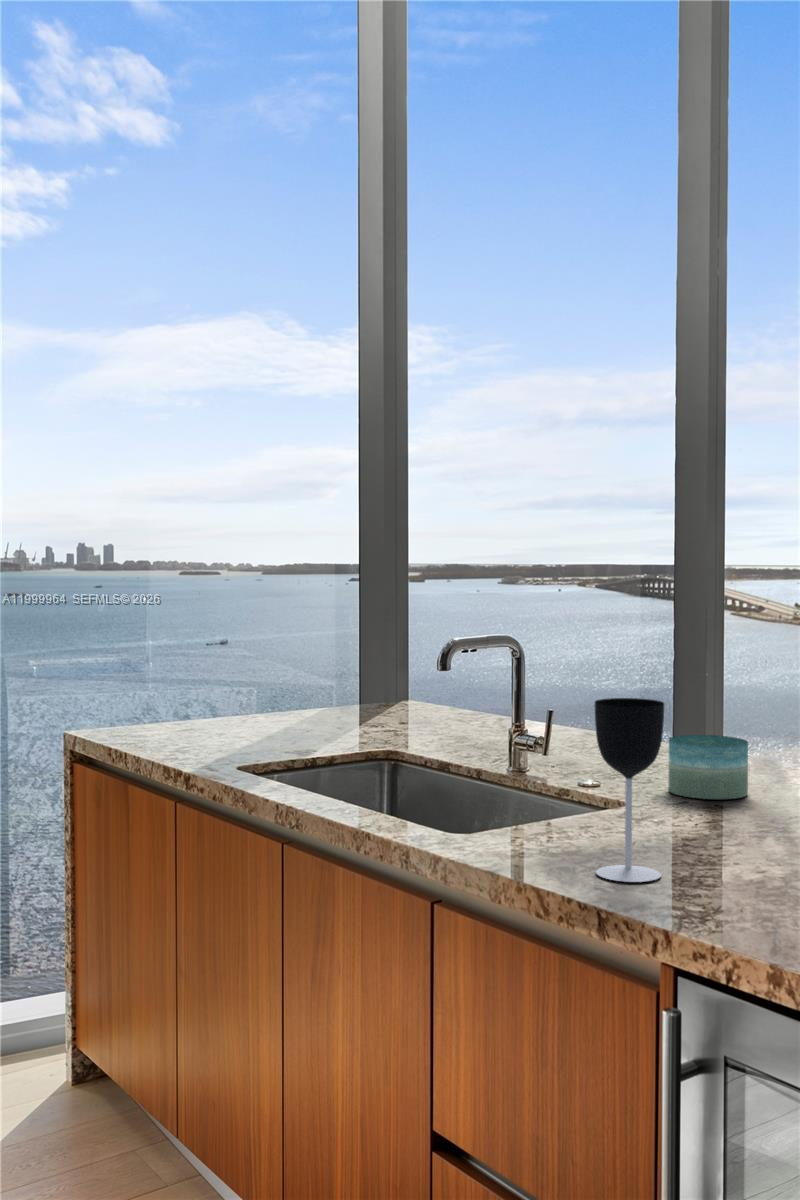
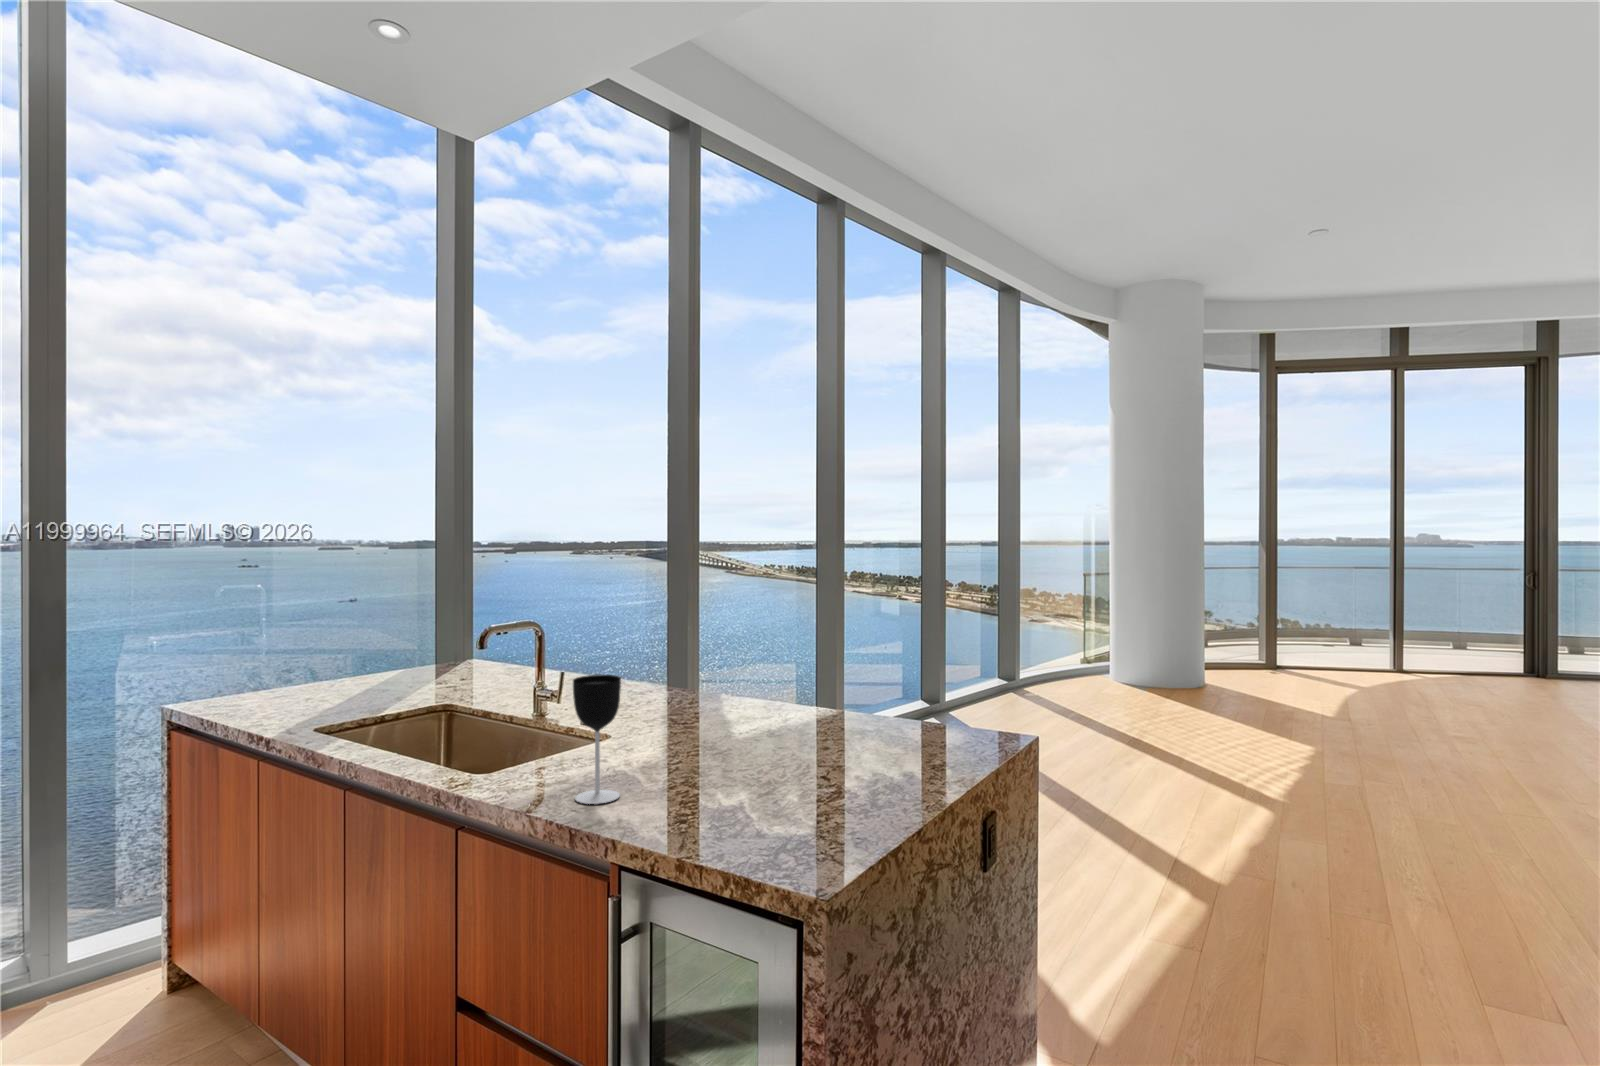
candle: present [668,735,748,799] -> none [643,683,696,729]

